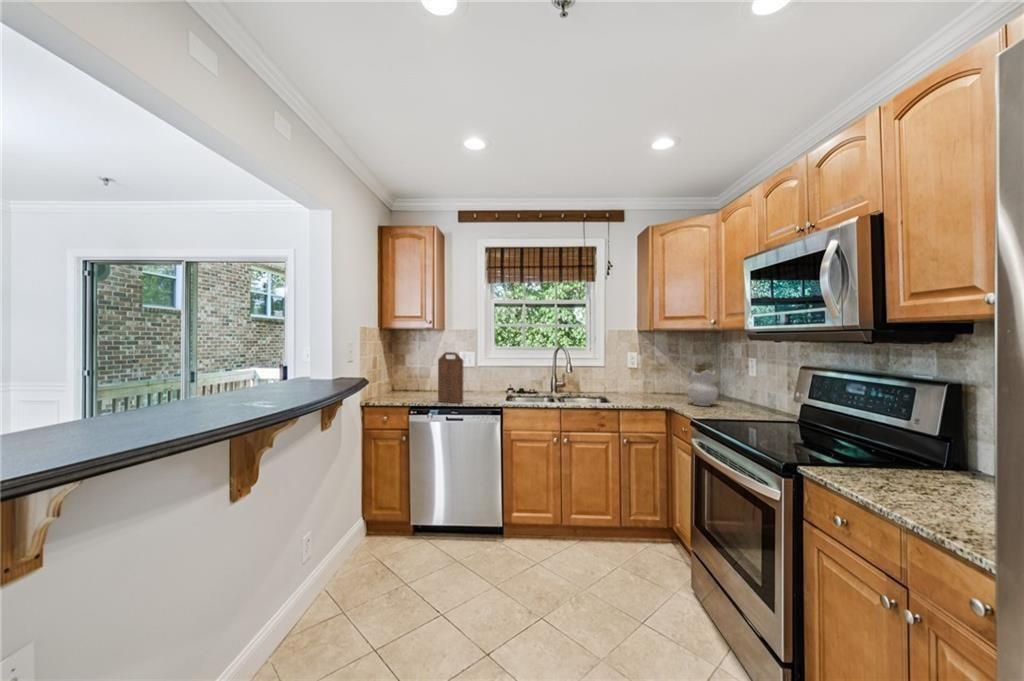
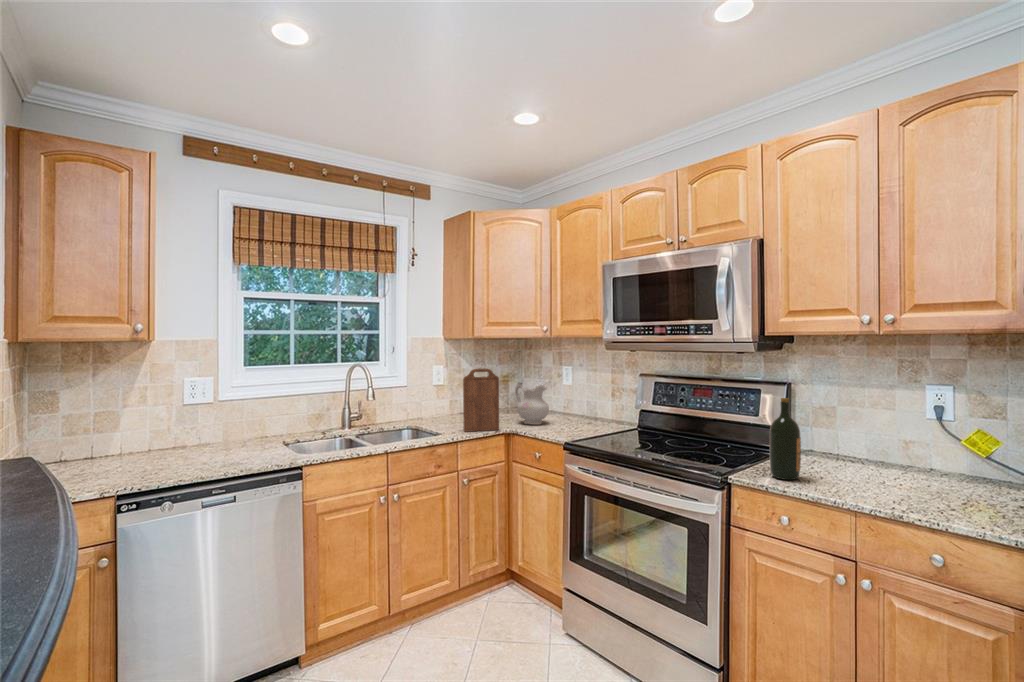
cutting board: present [438,352,463,403] -> present [463,369,499,432]
wine bottle: none [901,388,951,494] -> present [770,398,801,480]

